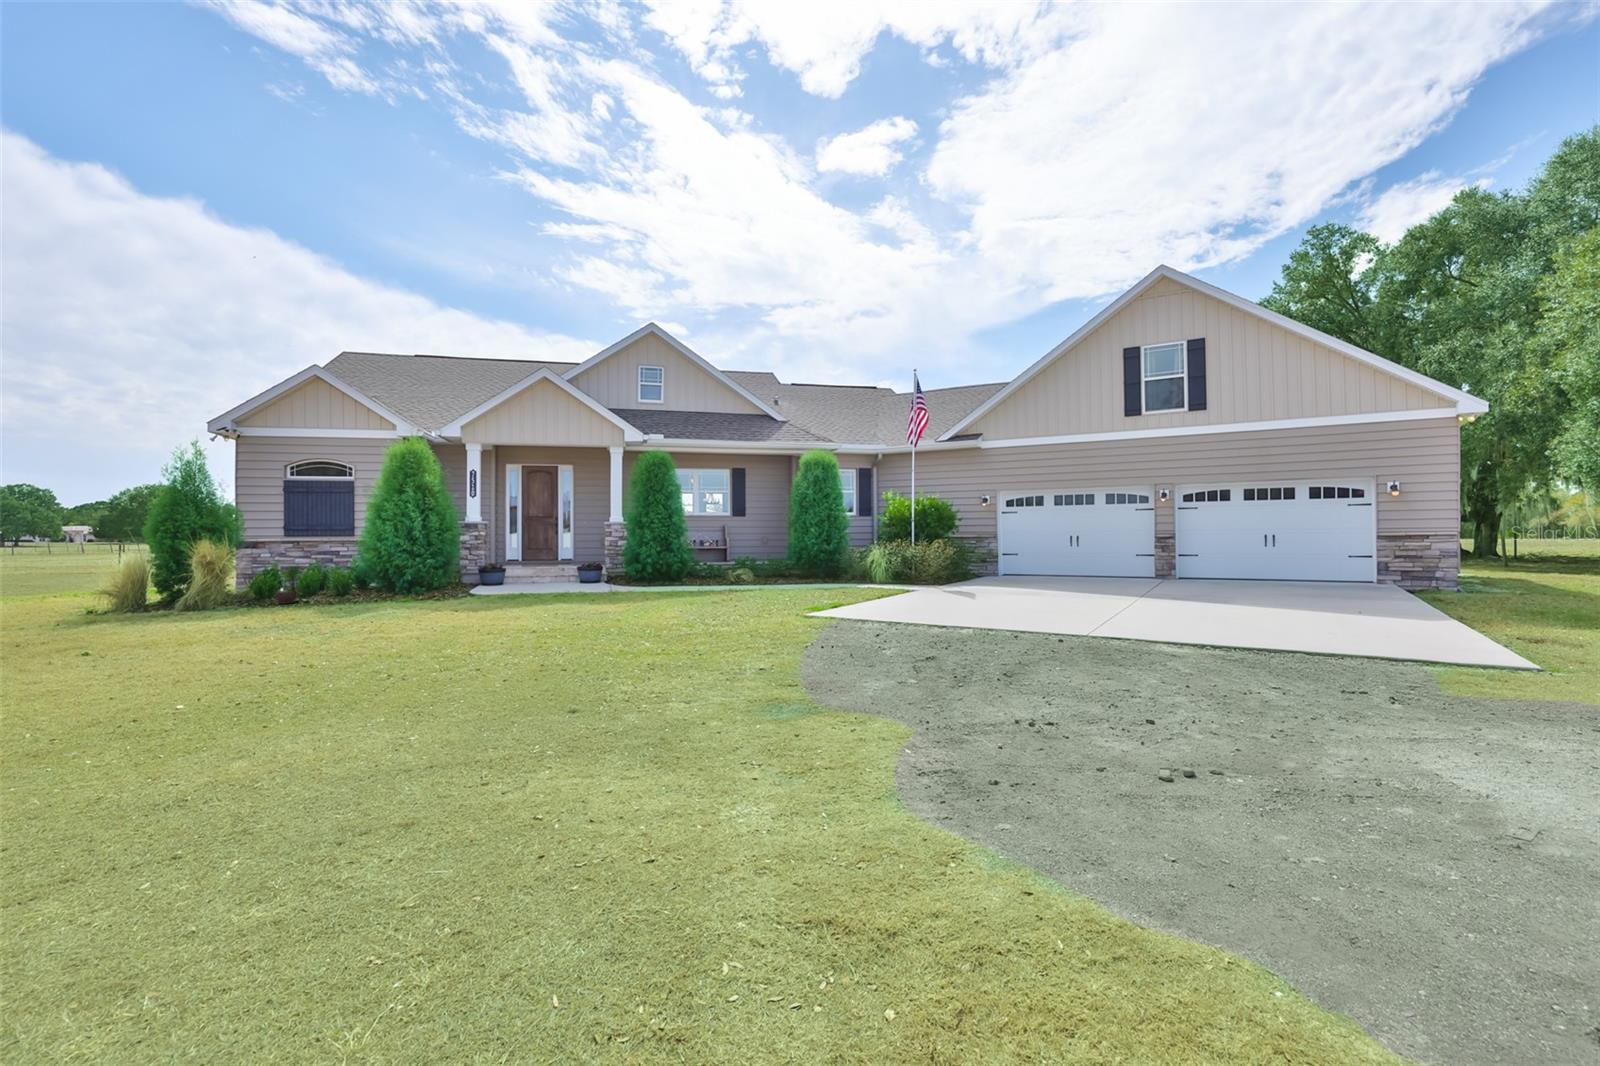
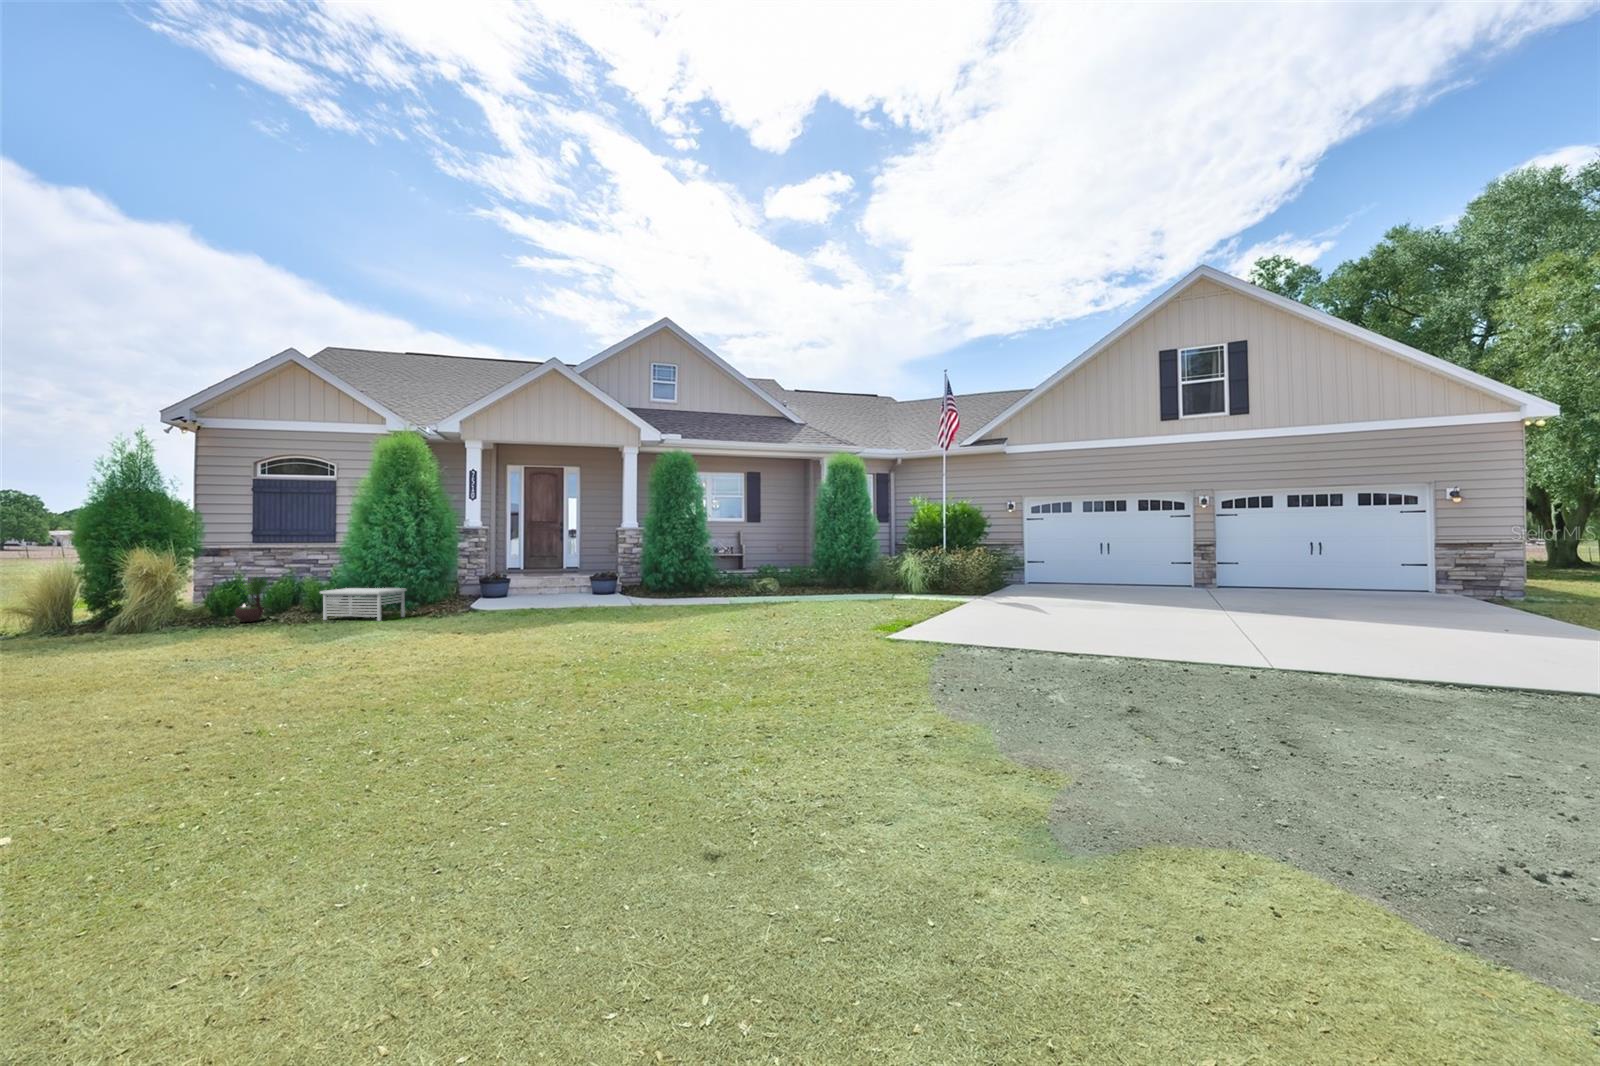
storage bench: none [343,575,415,603] -> present [320,588,406,621]

